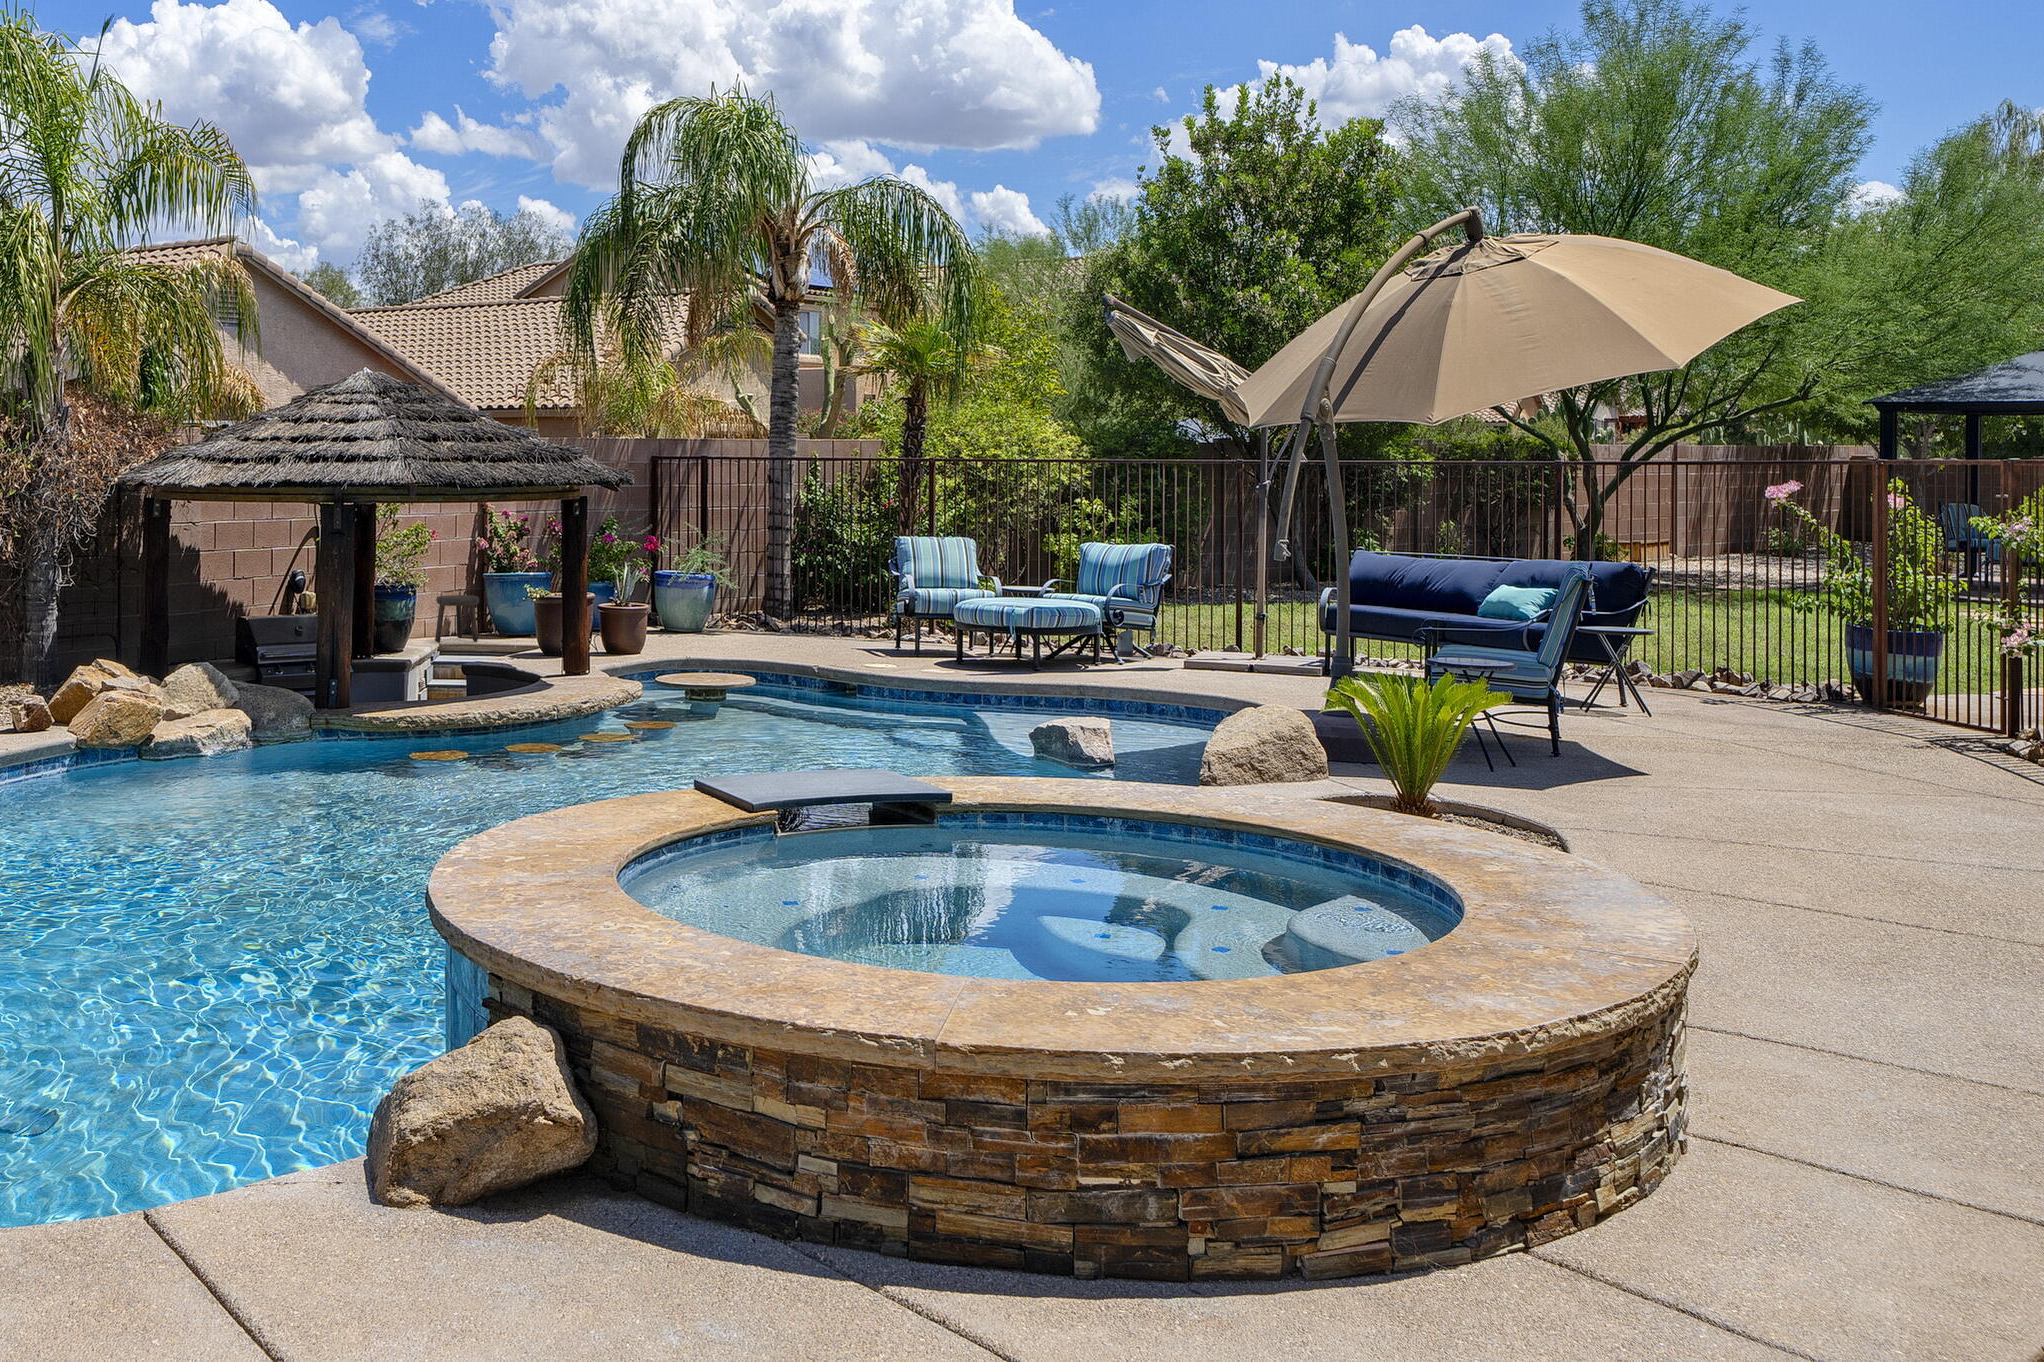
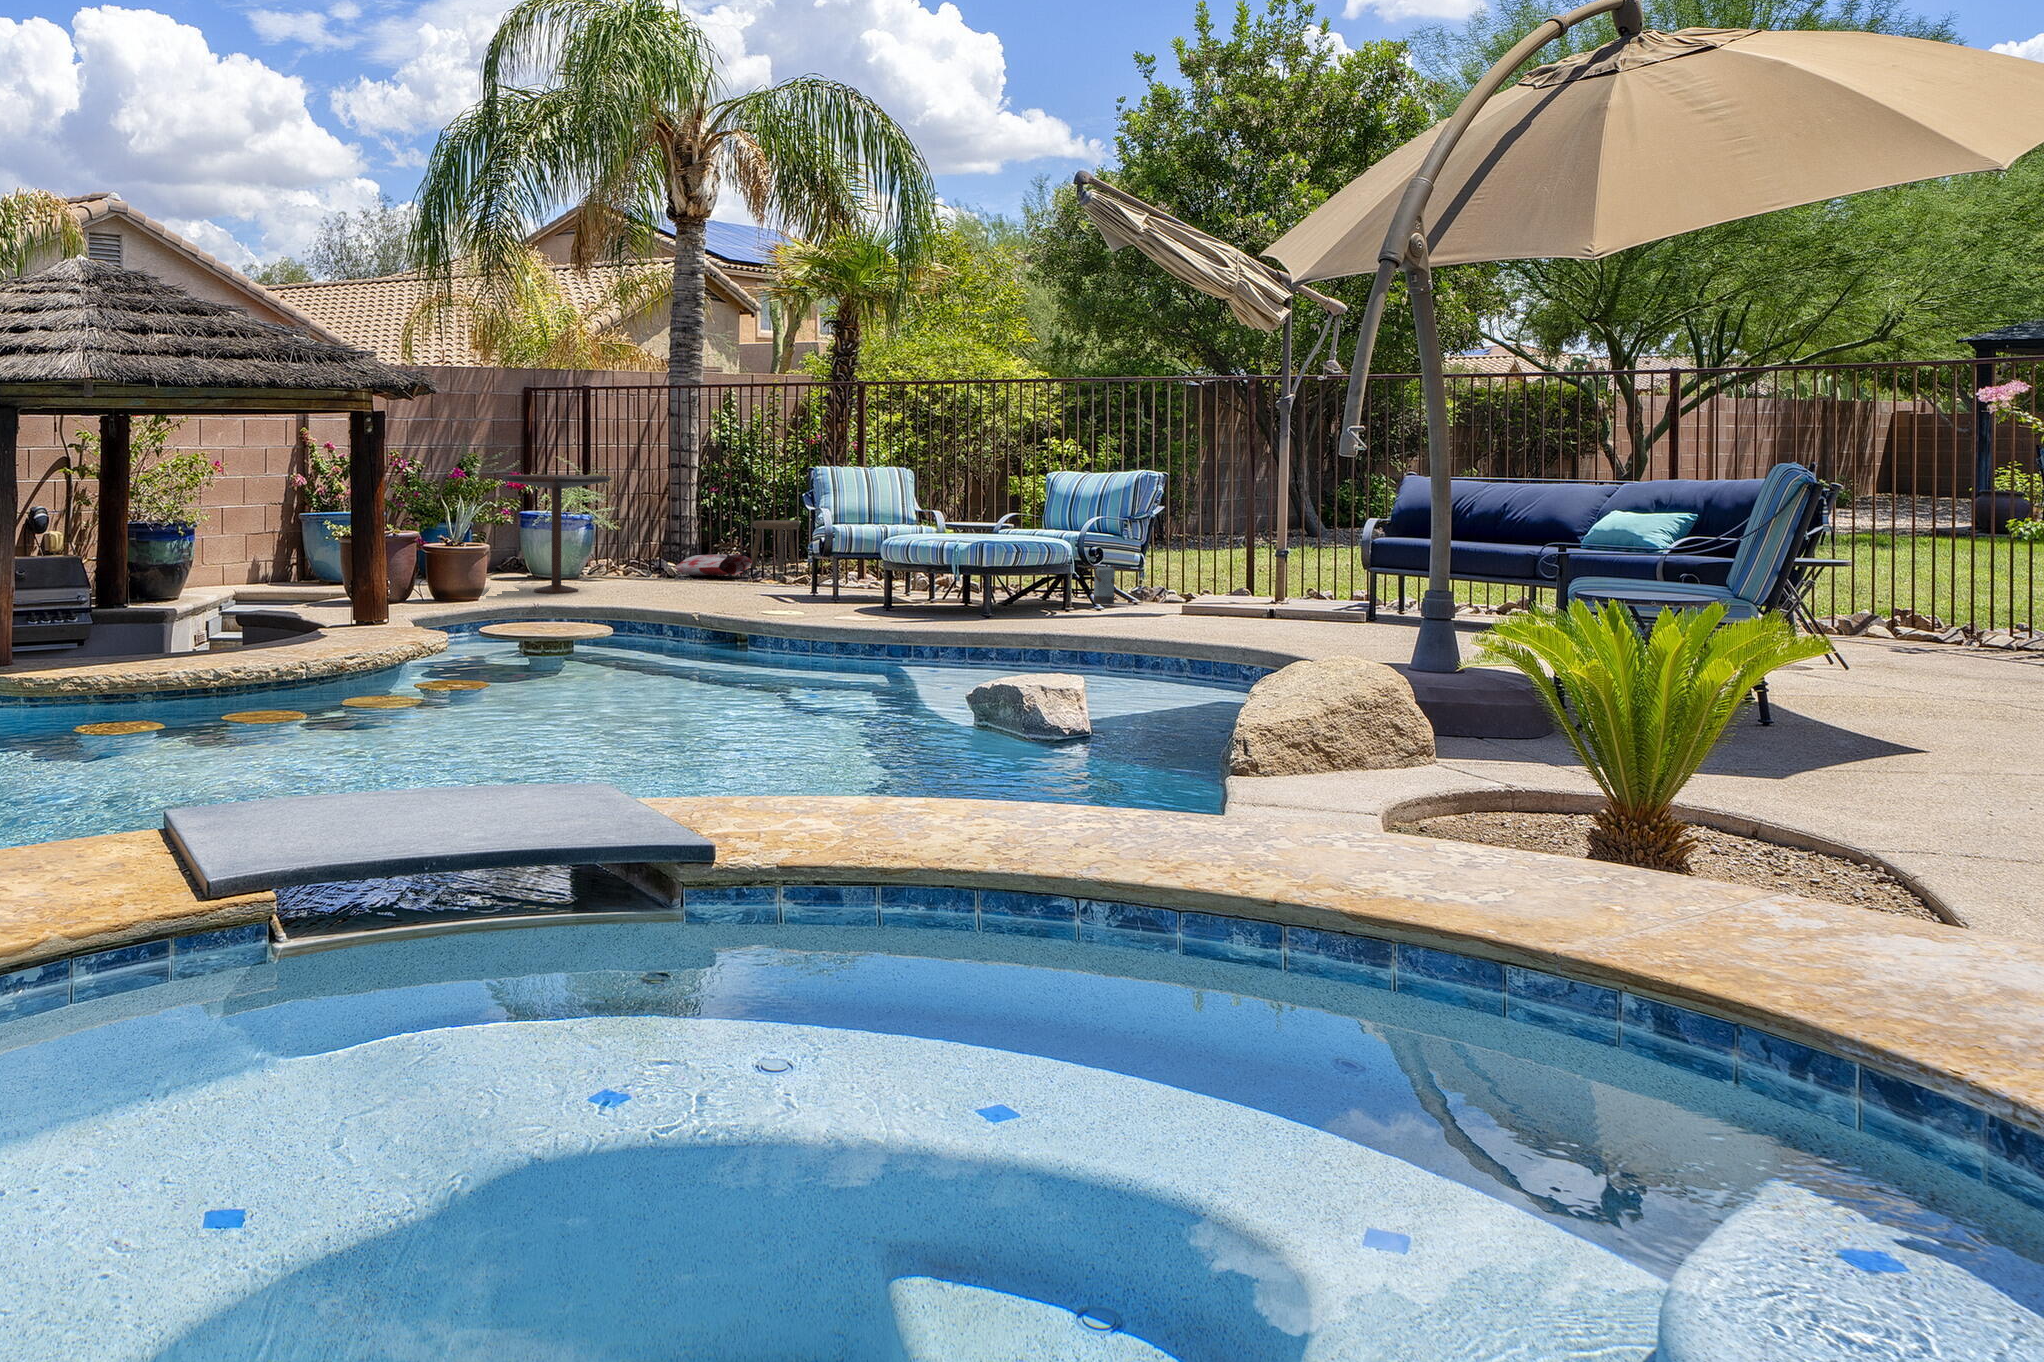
pedestal table: none [652,550,736,645] -> present [503,475,611,593]
stool: present [435,595,479,642] -> present [751,520,800,571]
bag: none [778,608,842,631] -> present [675,550,752,579]

